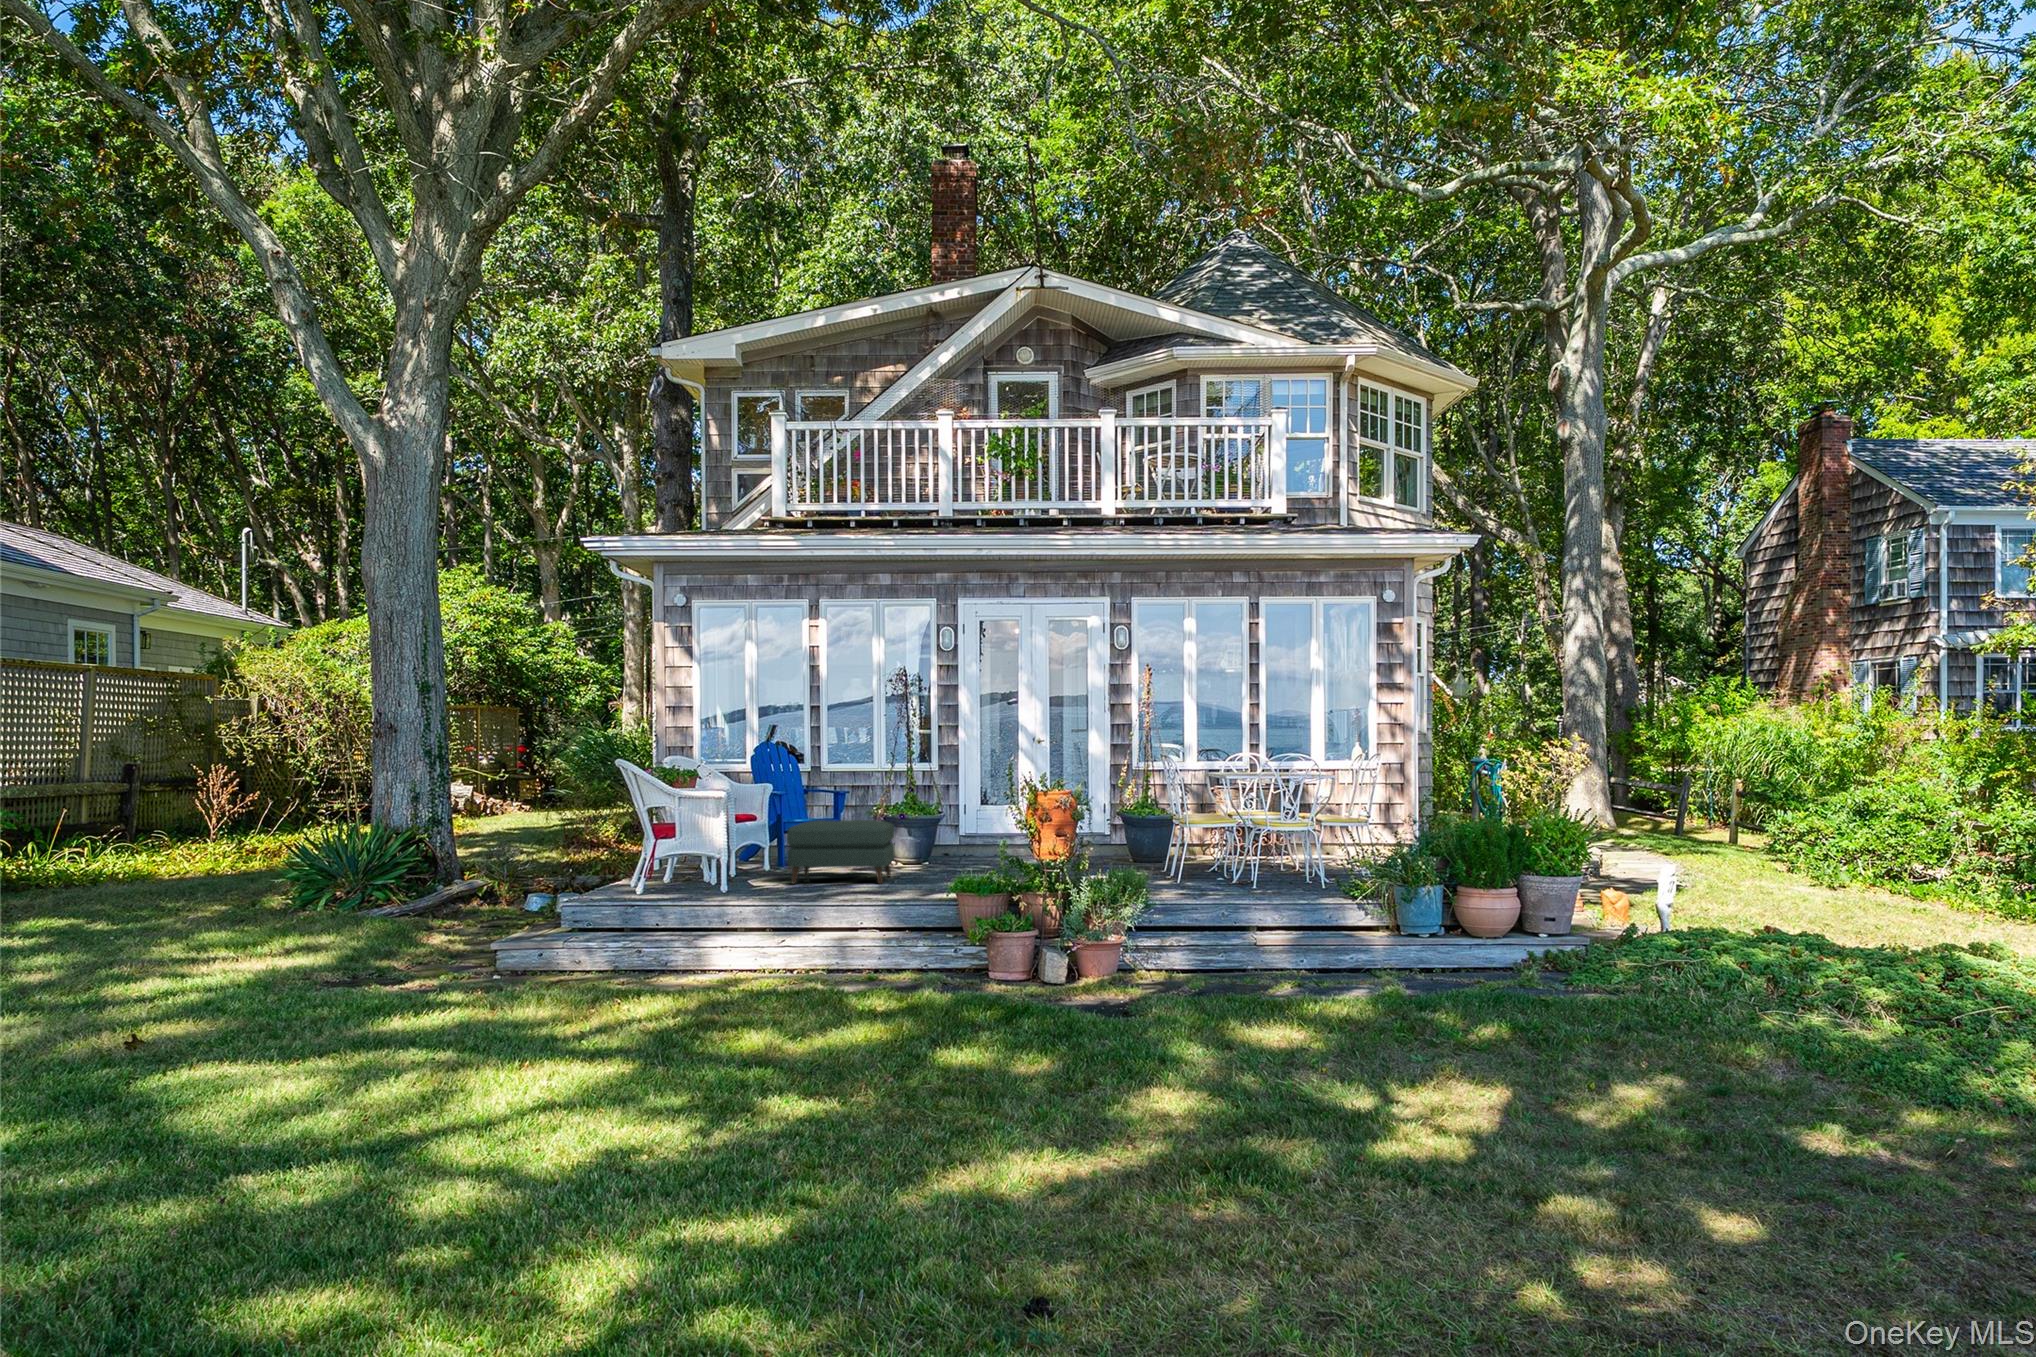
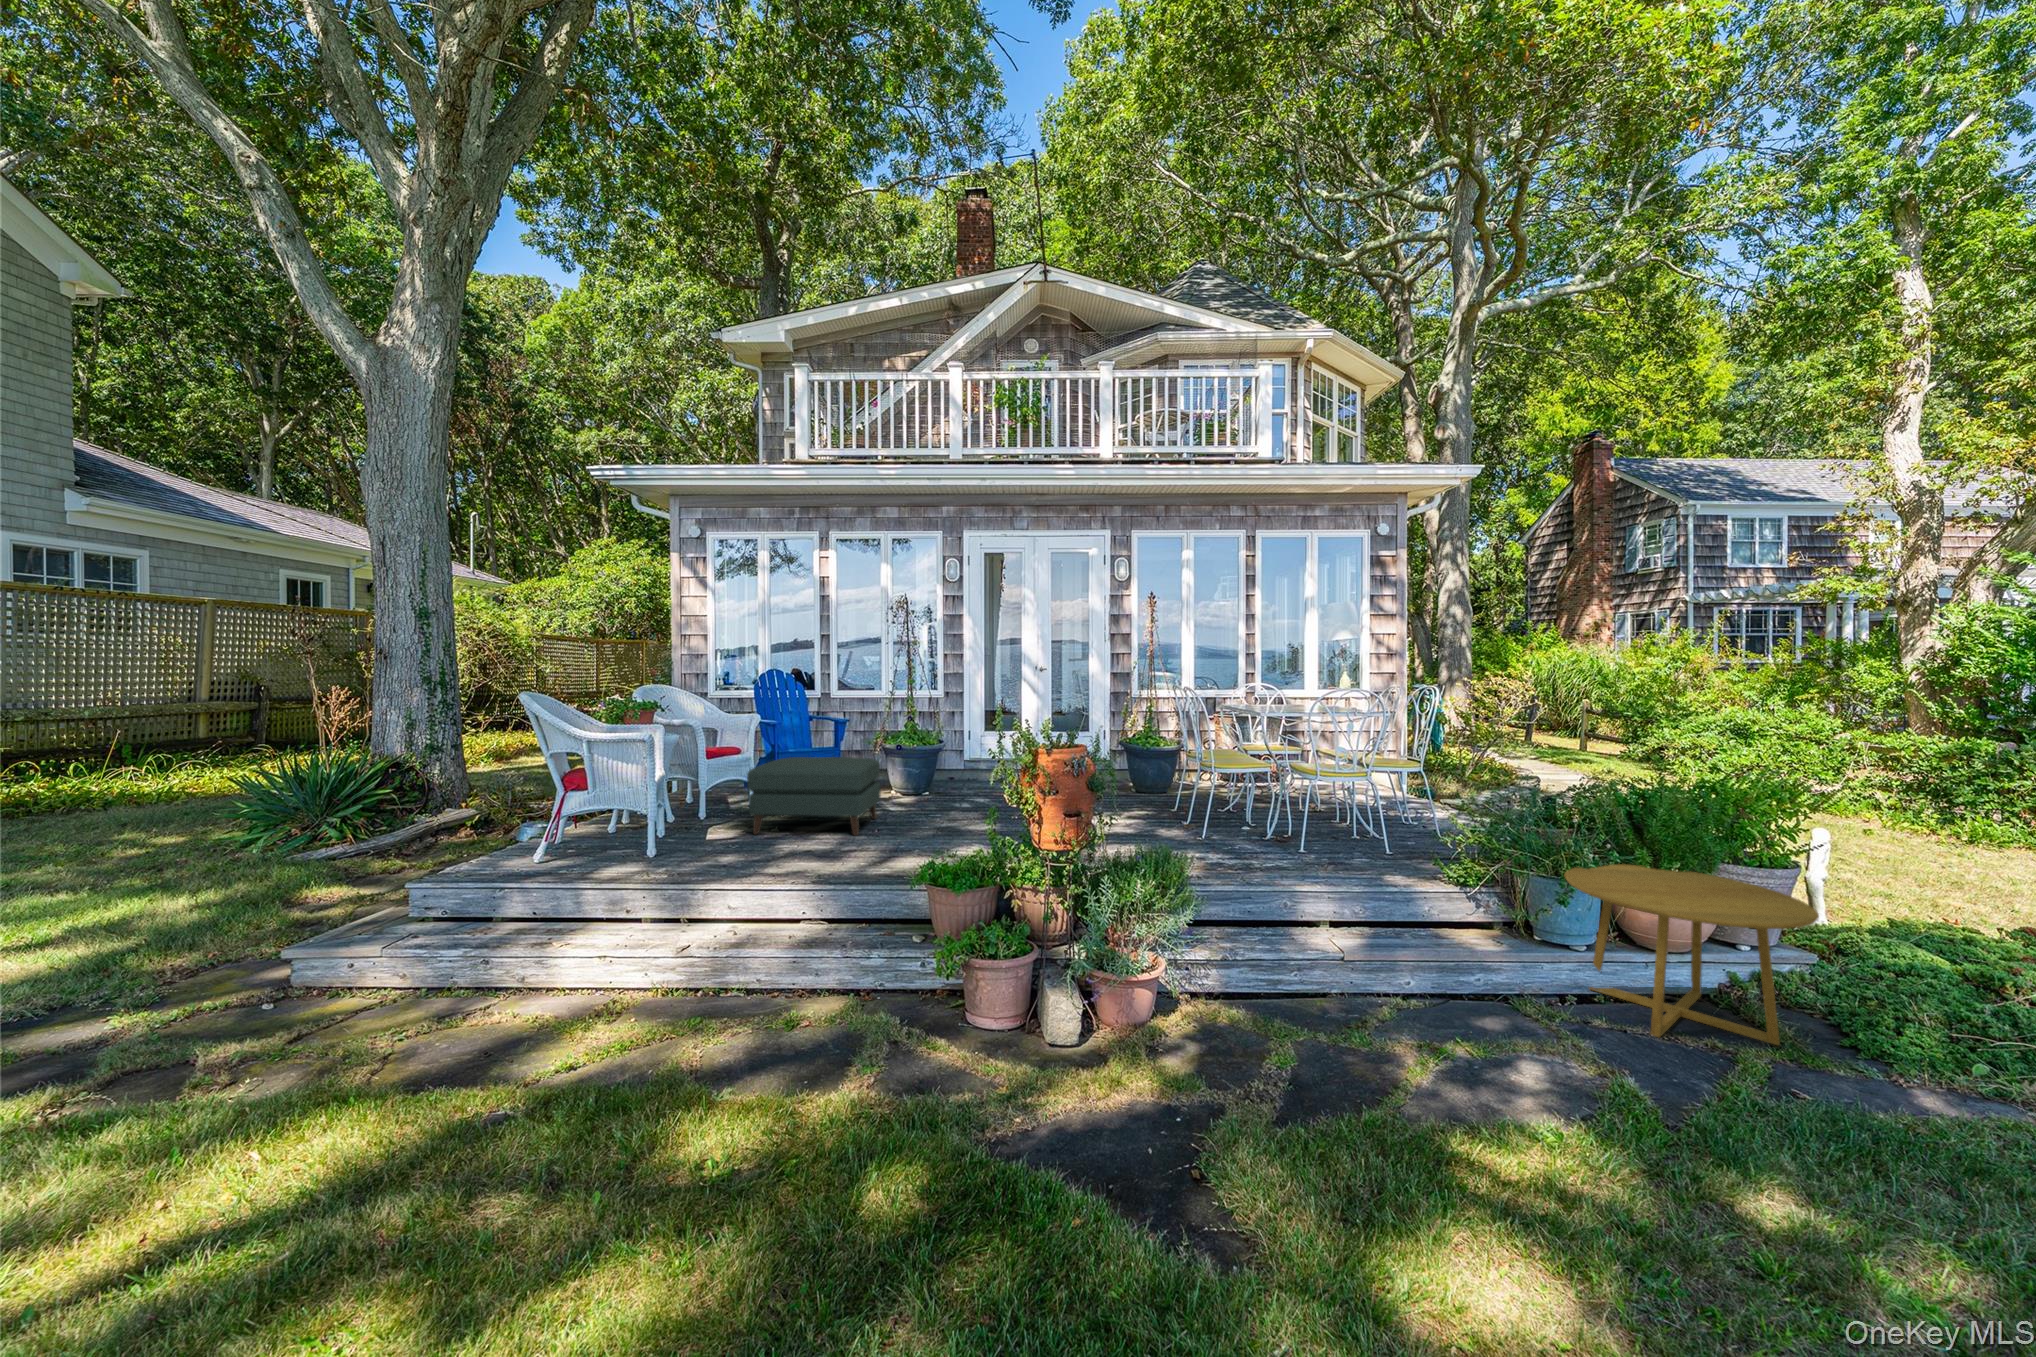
round table: none [1398,876,1532,975] -> present [1564,864,1819,1045]

